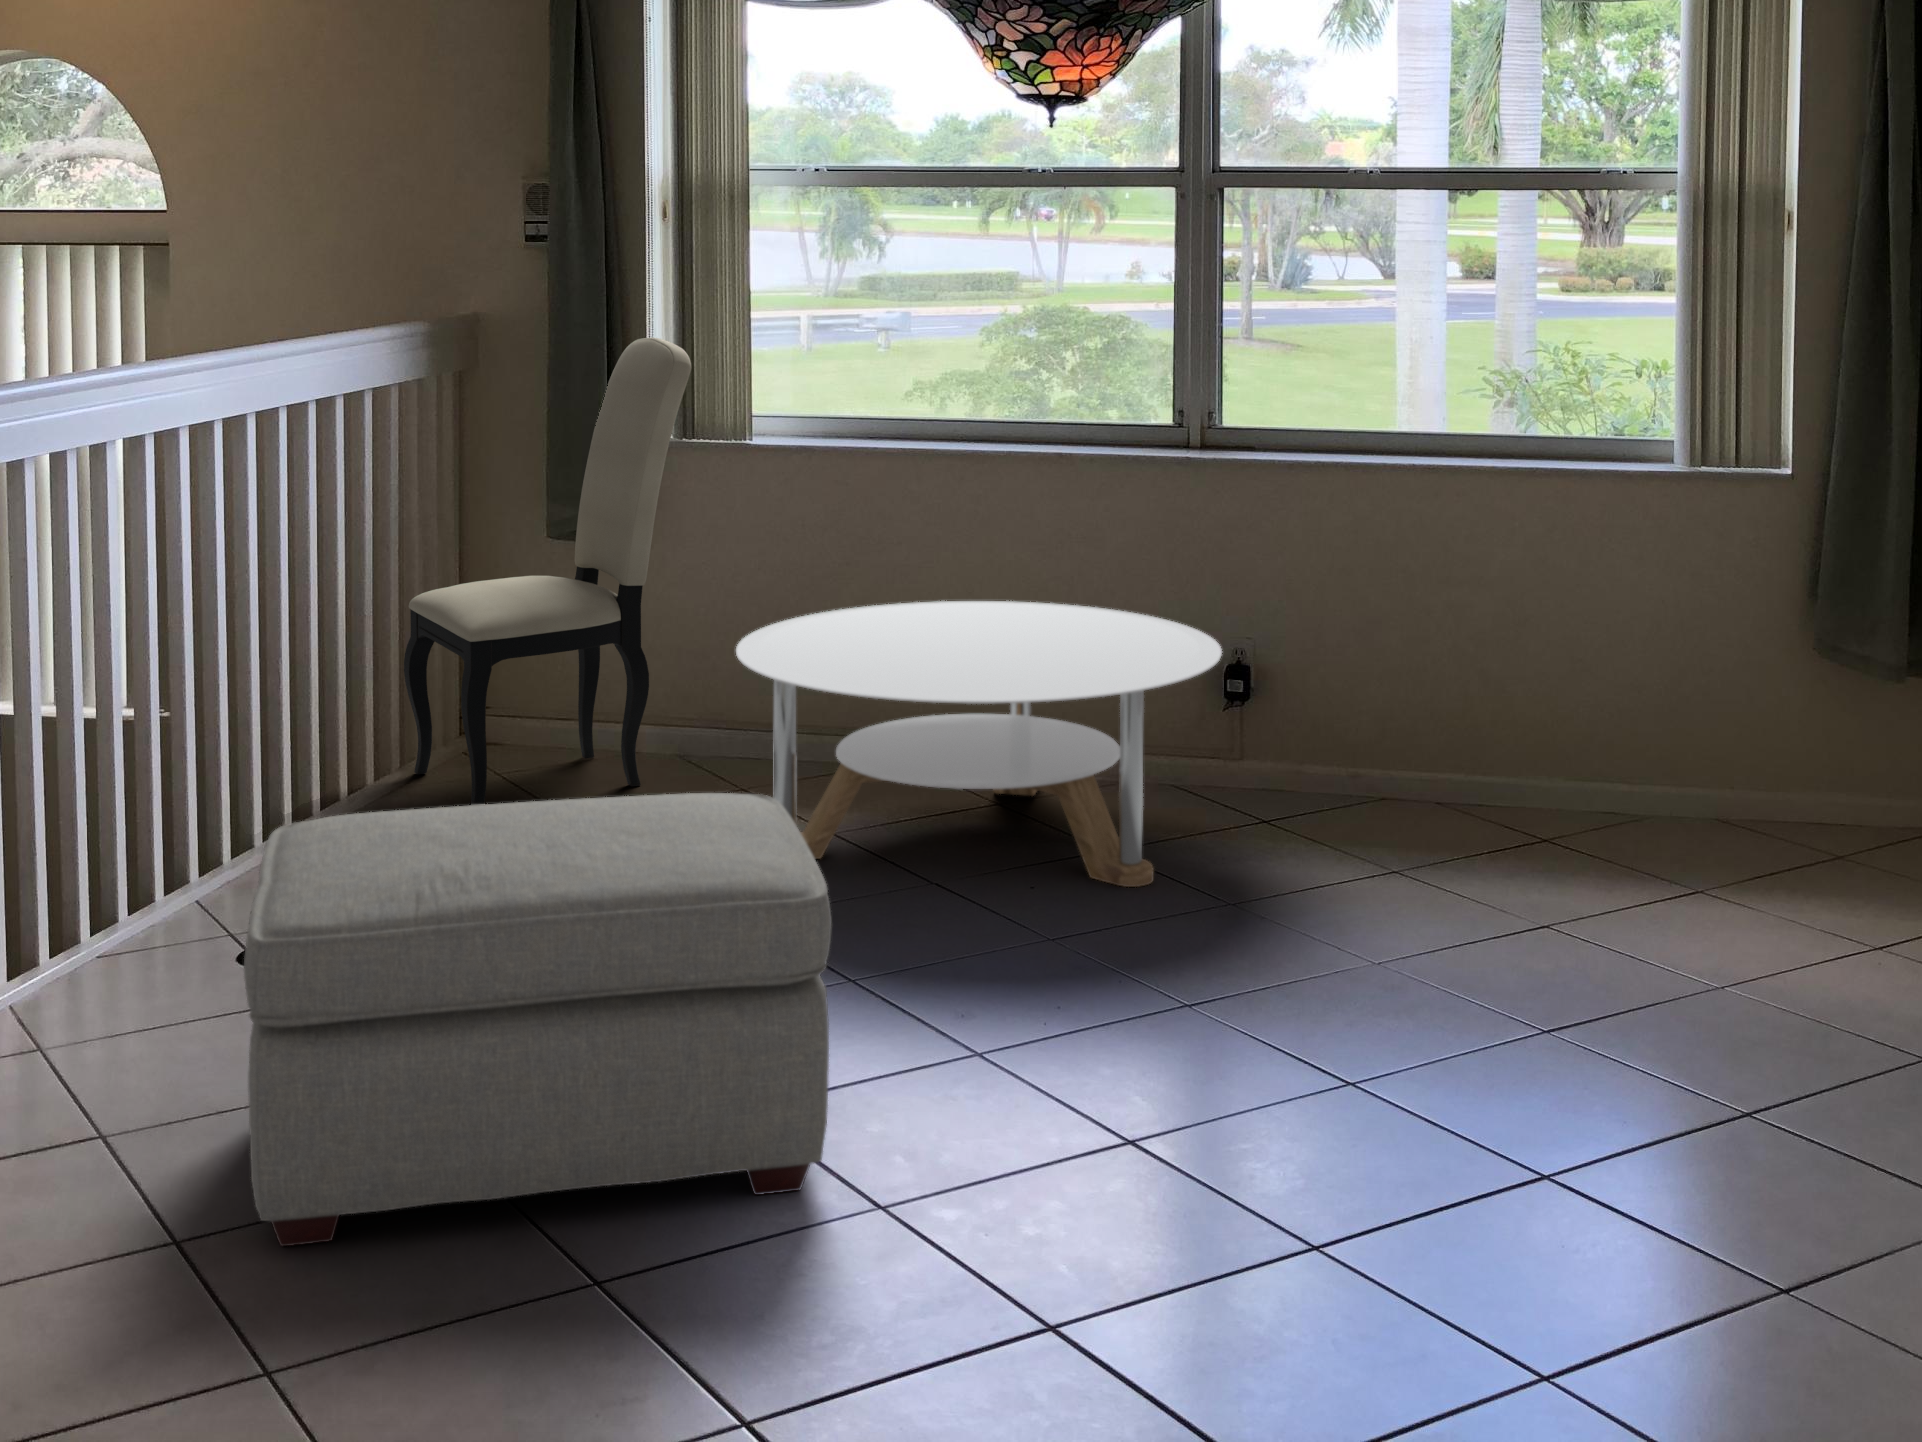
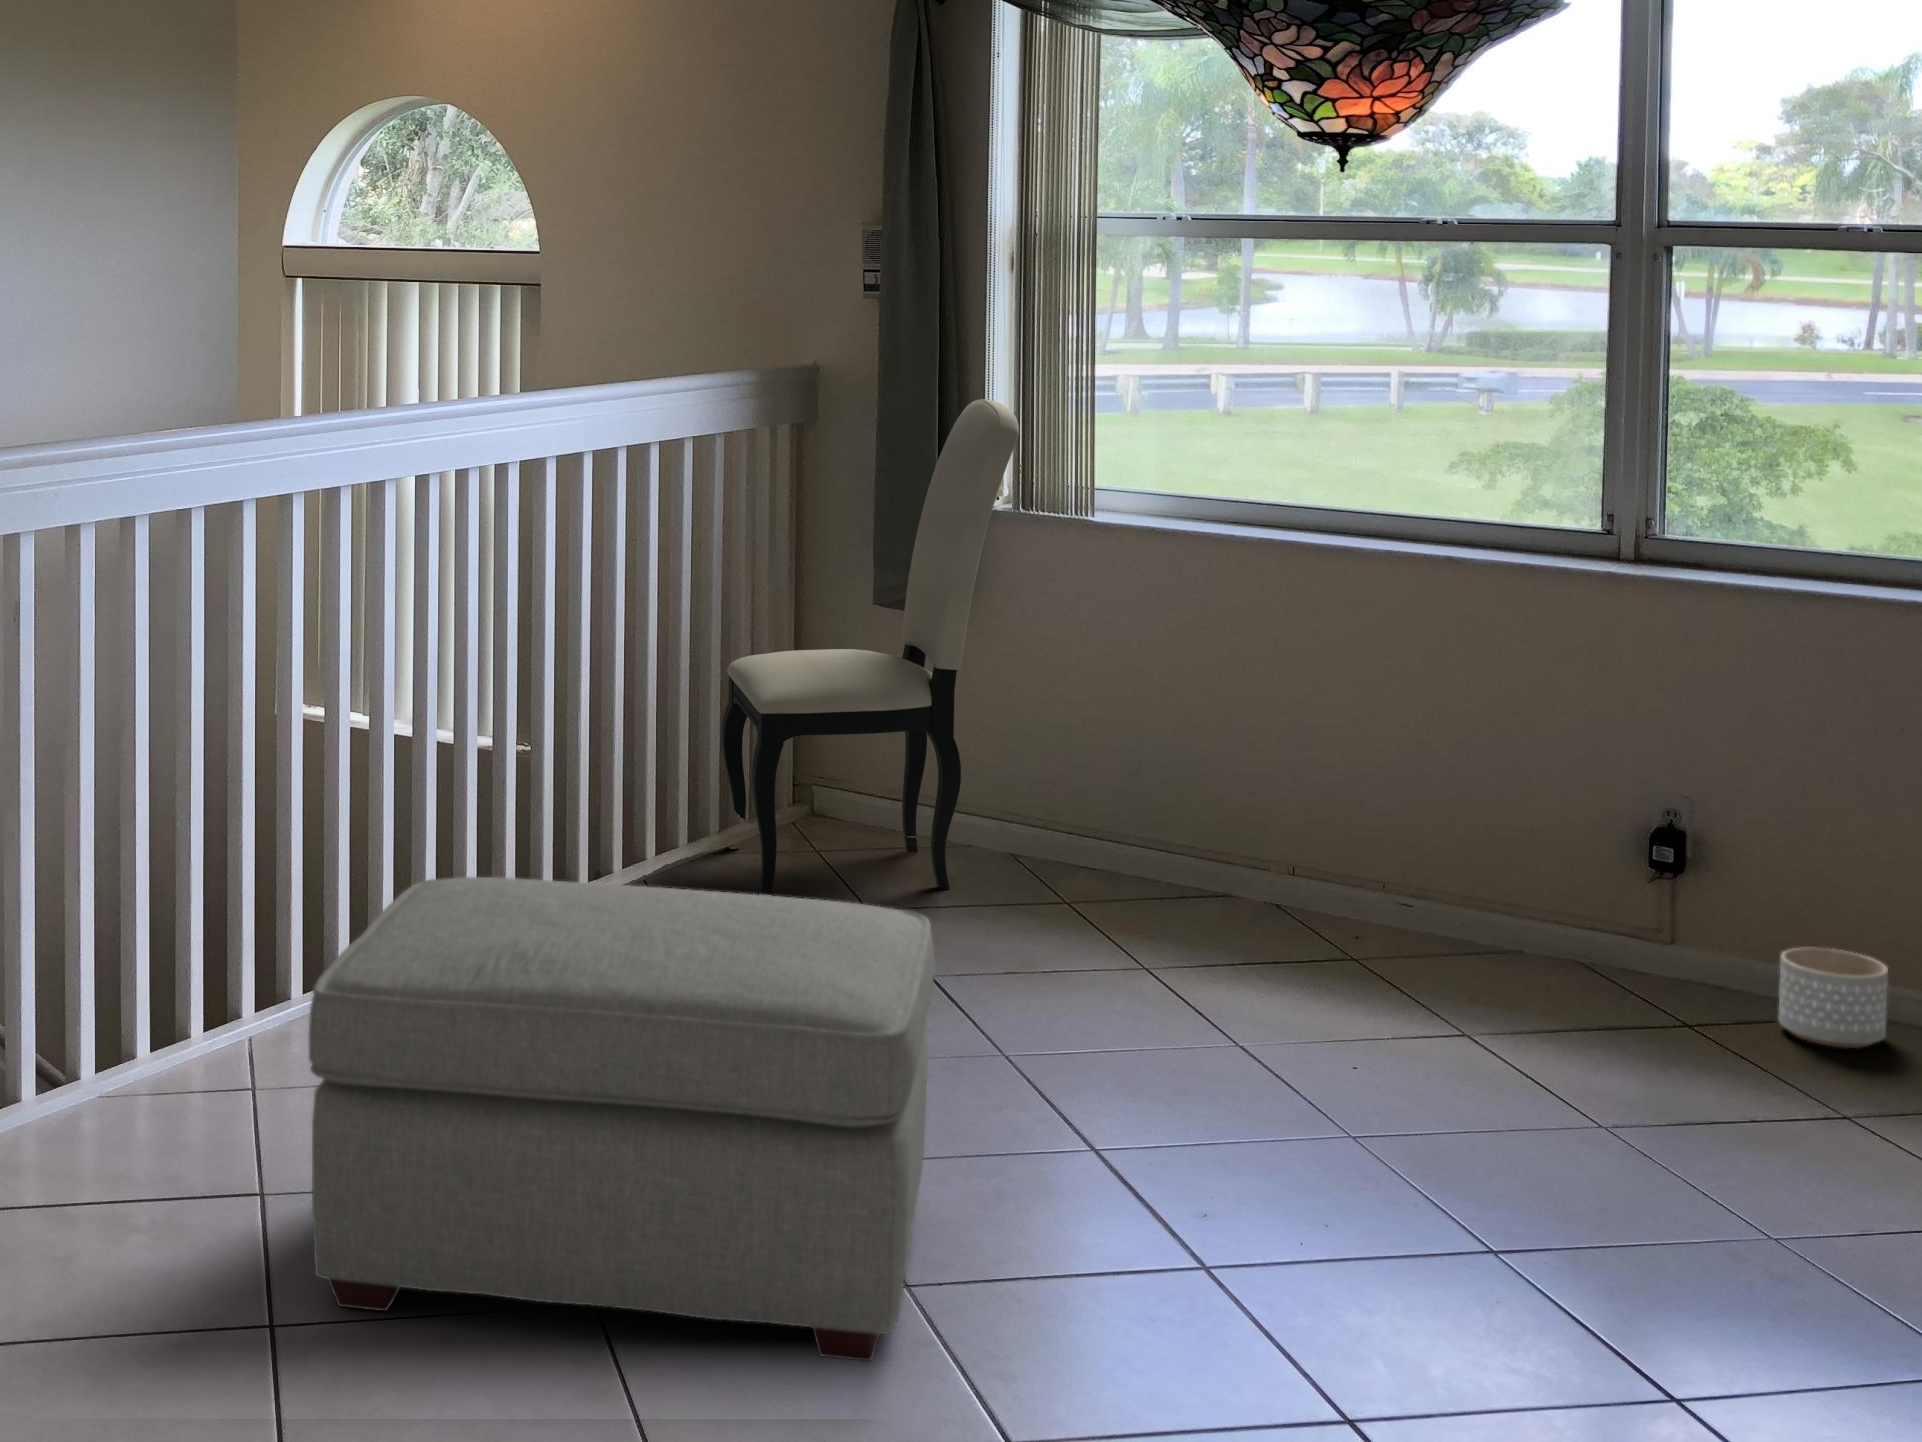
round table: present [736,601,1222,887] -> none [1015,716,1607,1086]
planter: none [1333,742,1410,816] -> present [1778,948,1888,1048]

